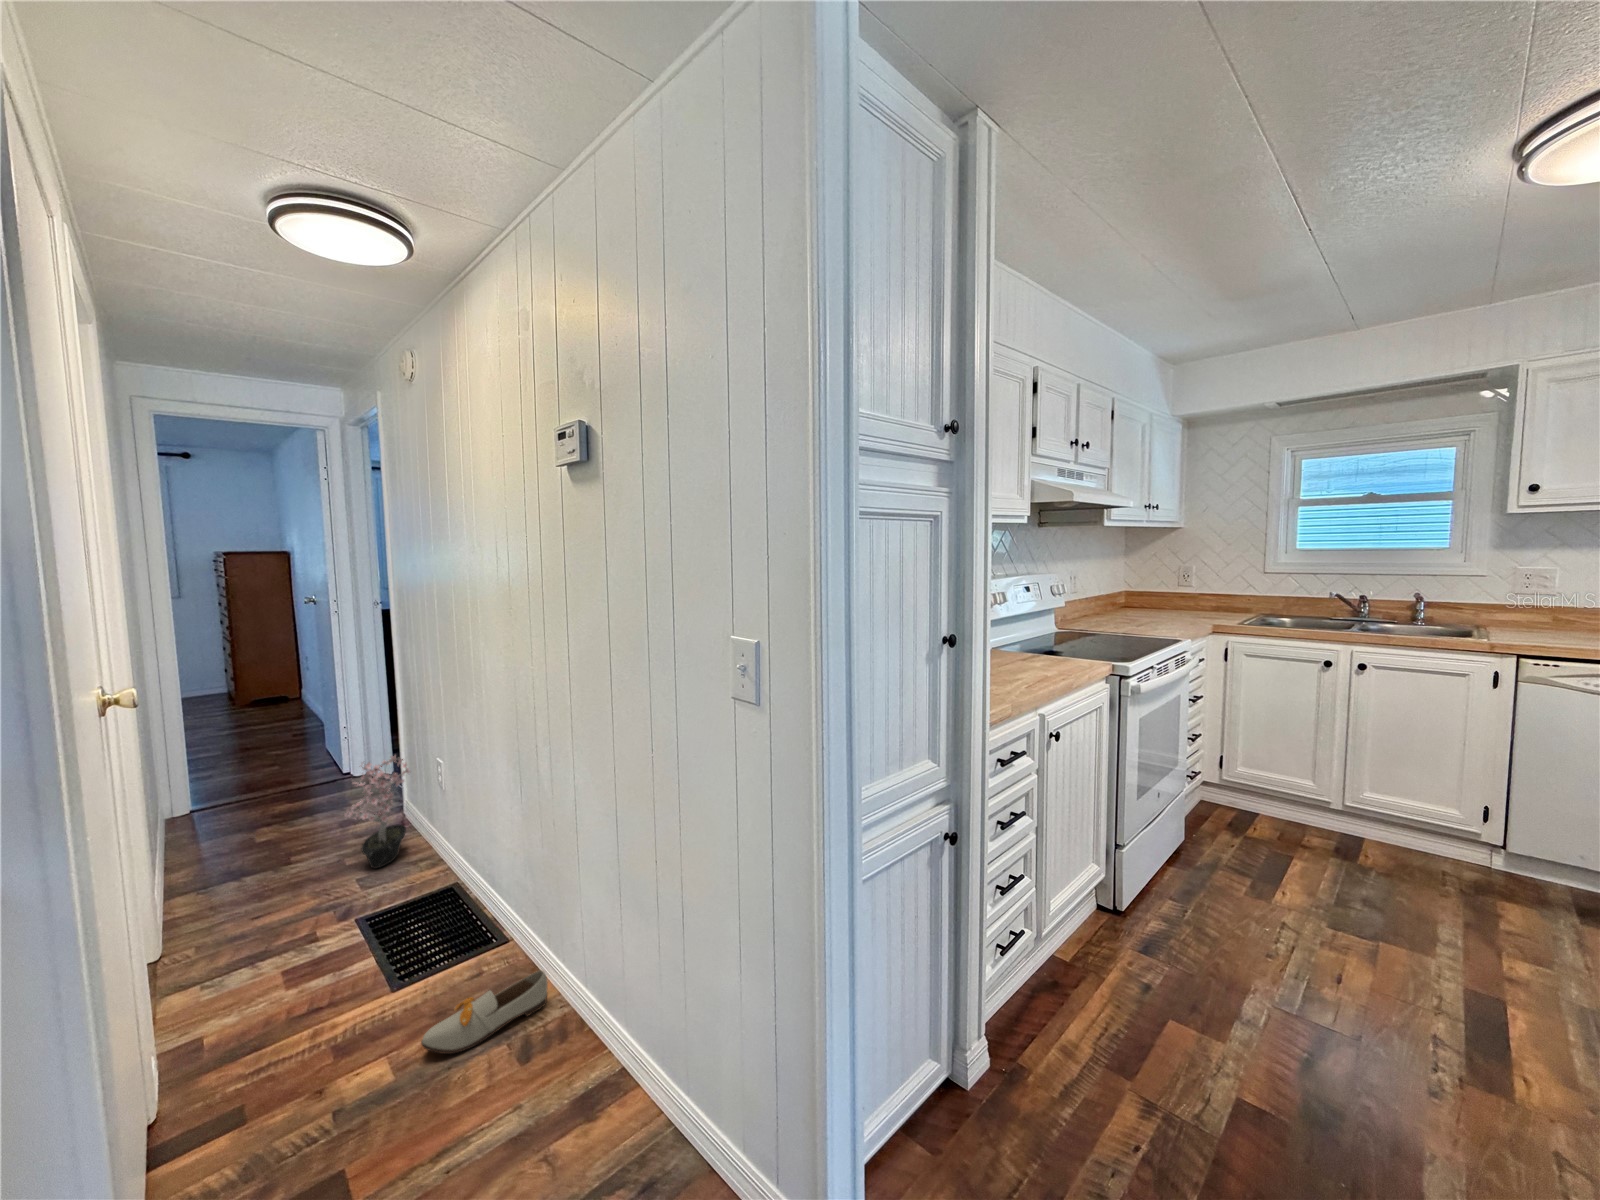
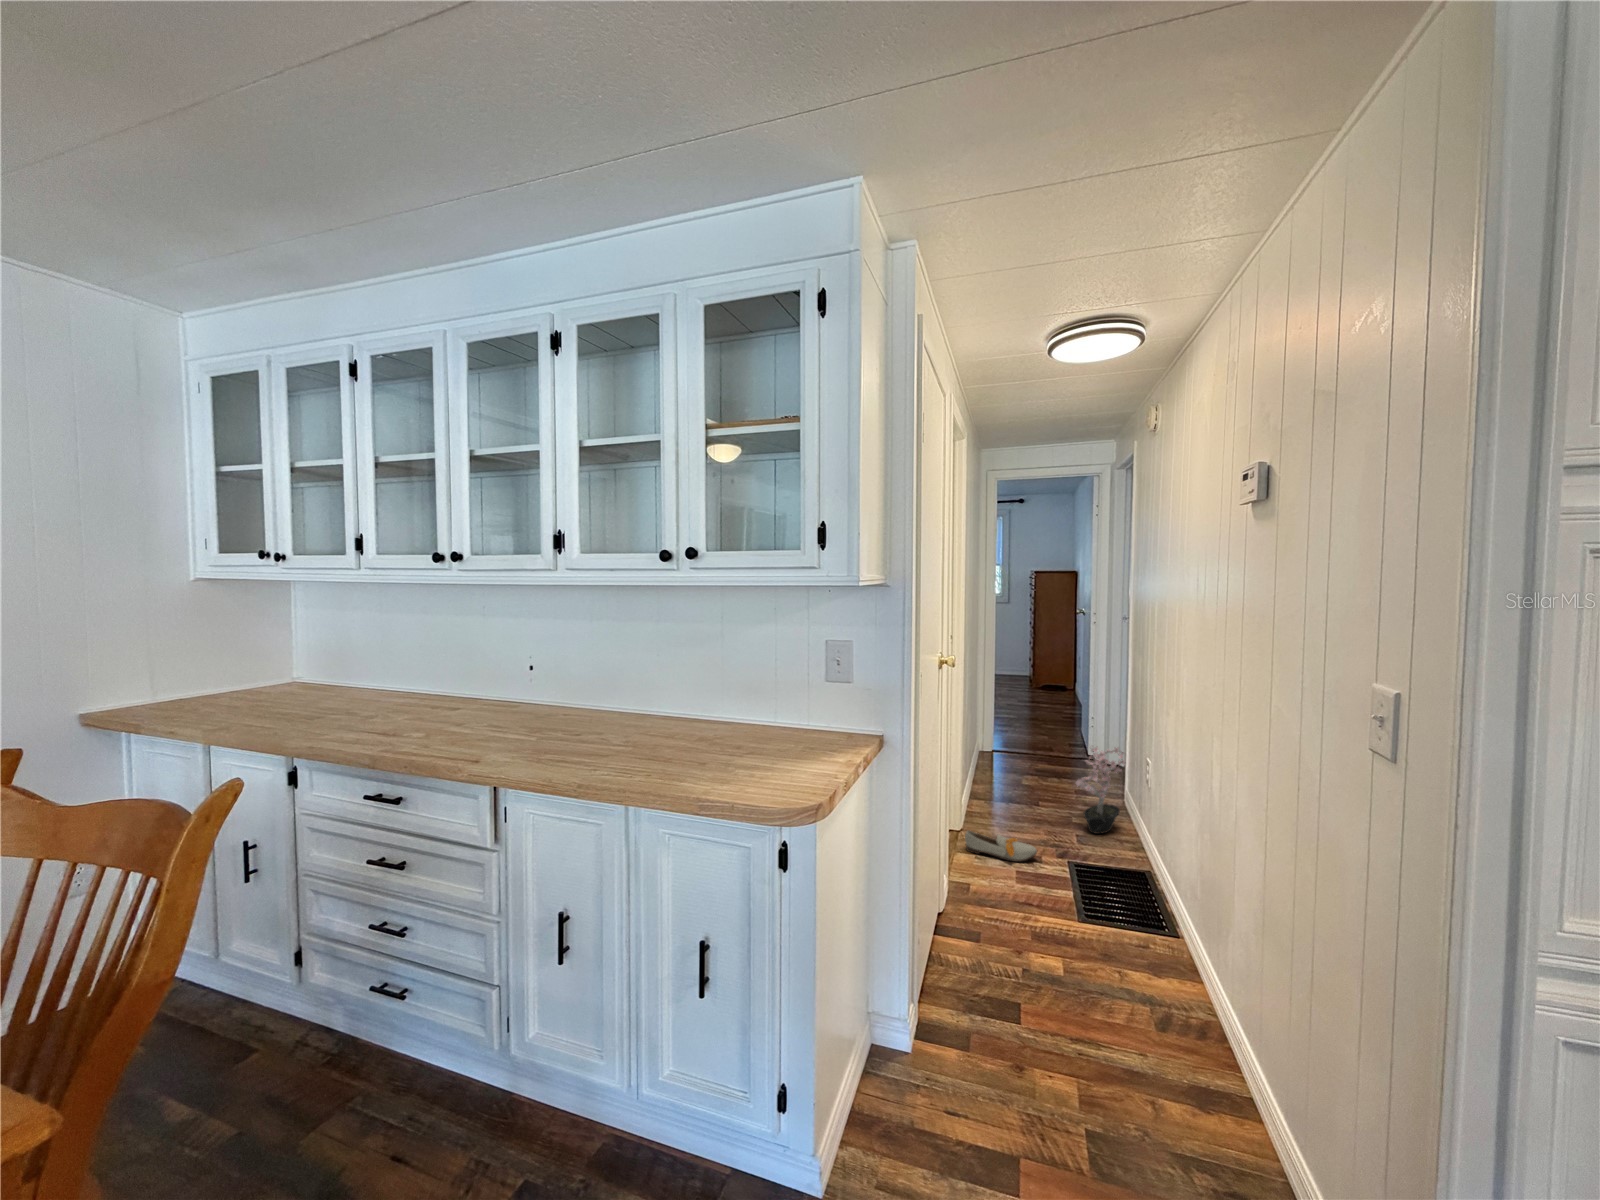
shoe: present [421,971,548,1054] -> present [965,830,1037,862]

